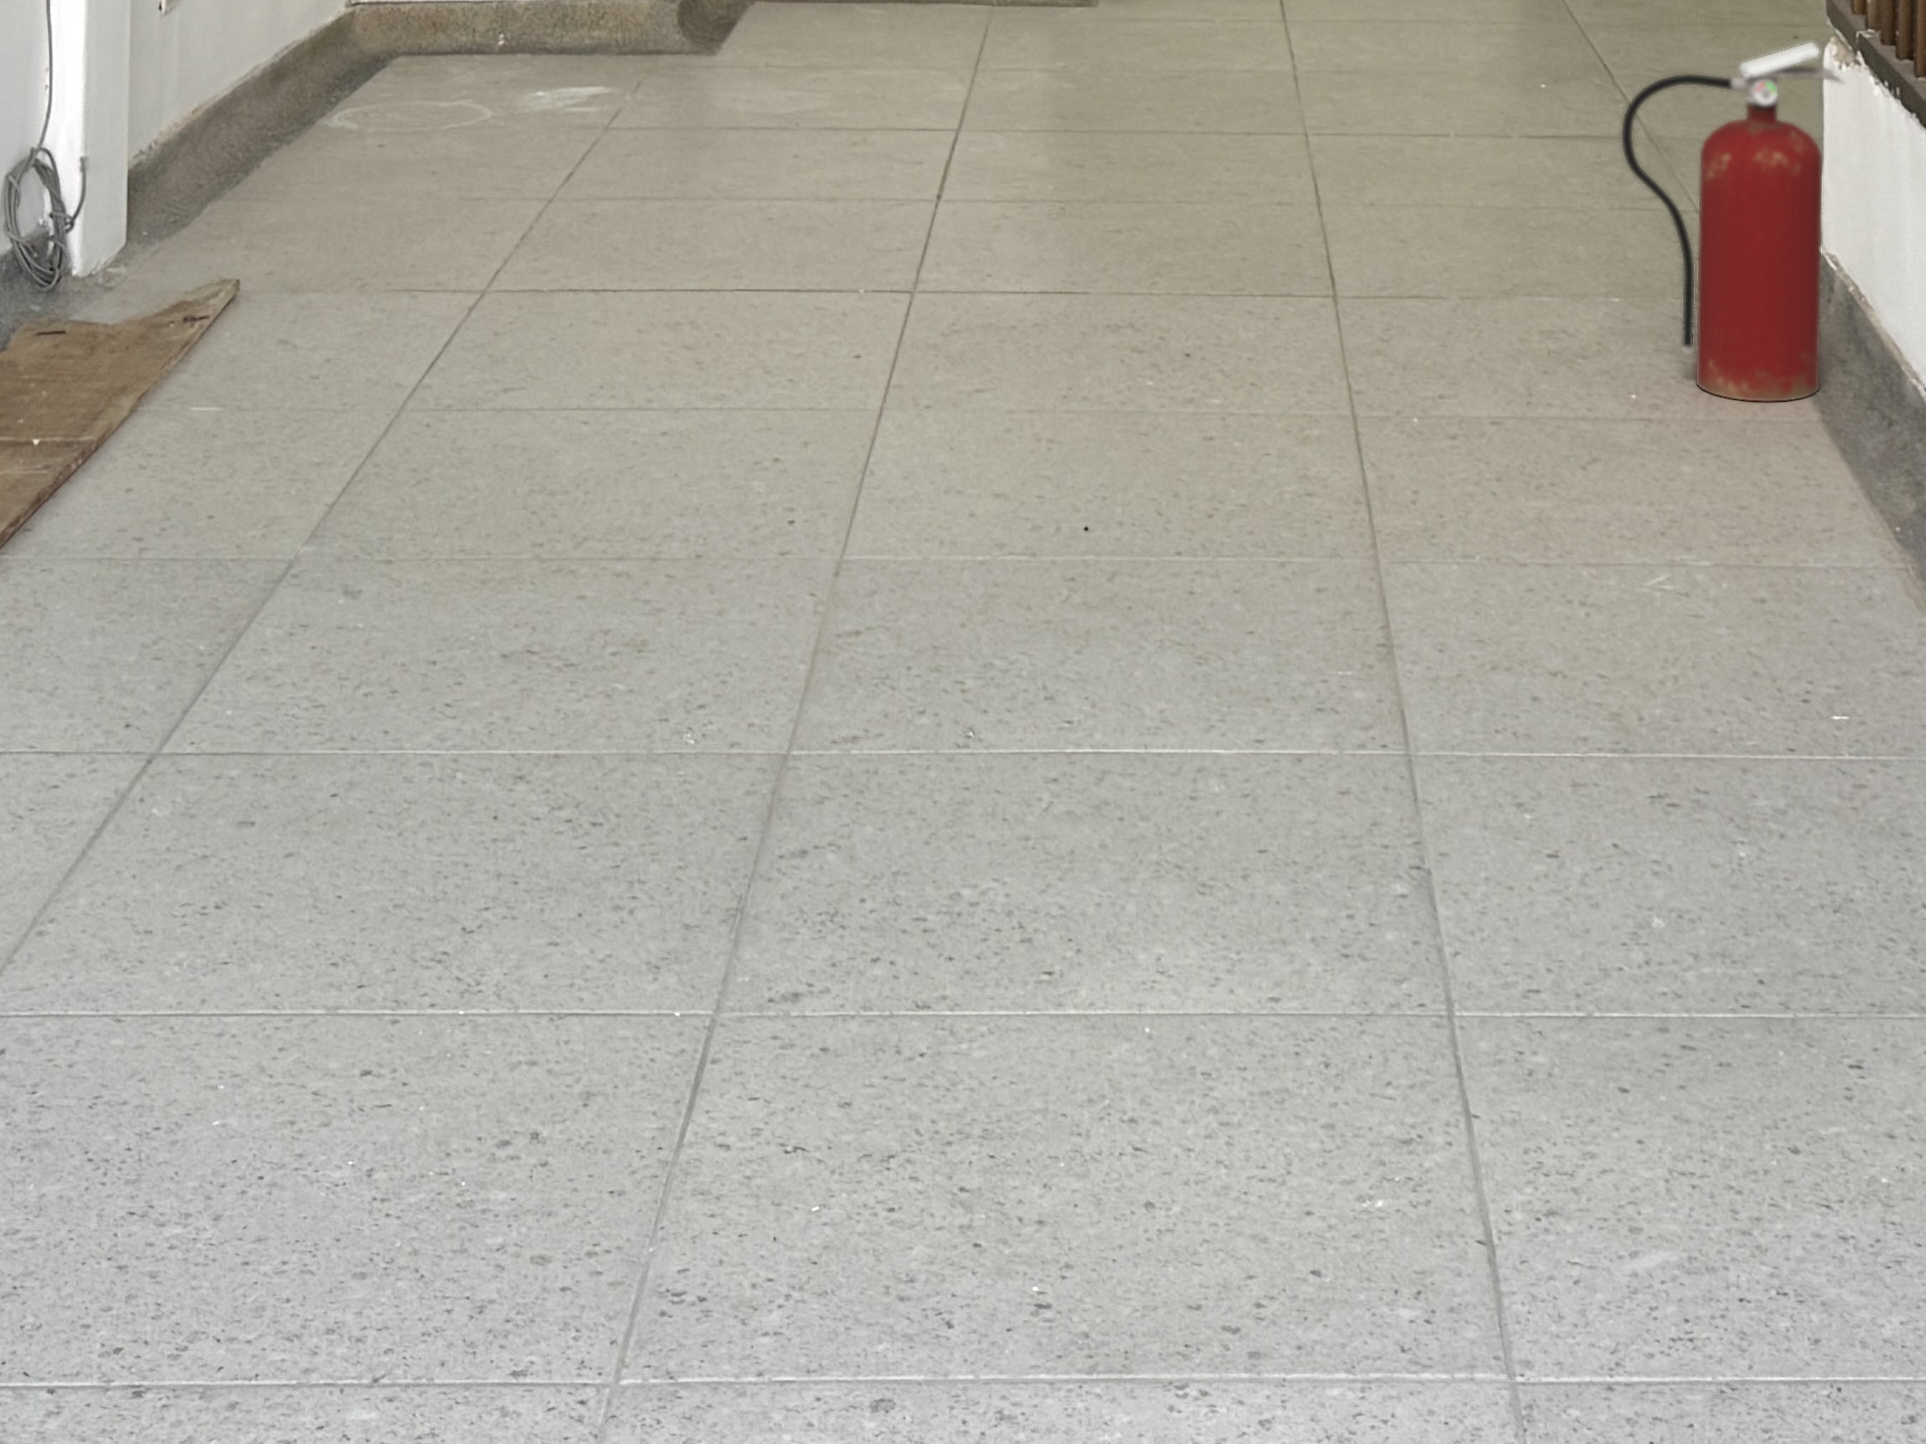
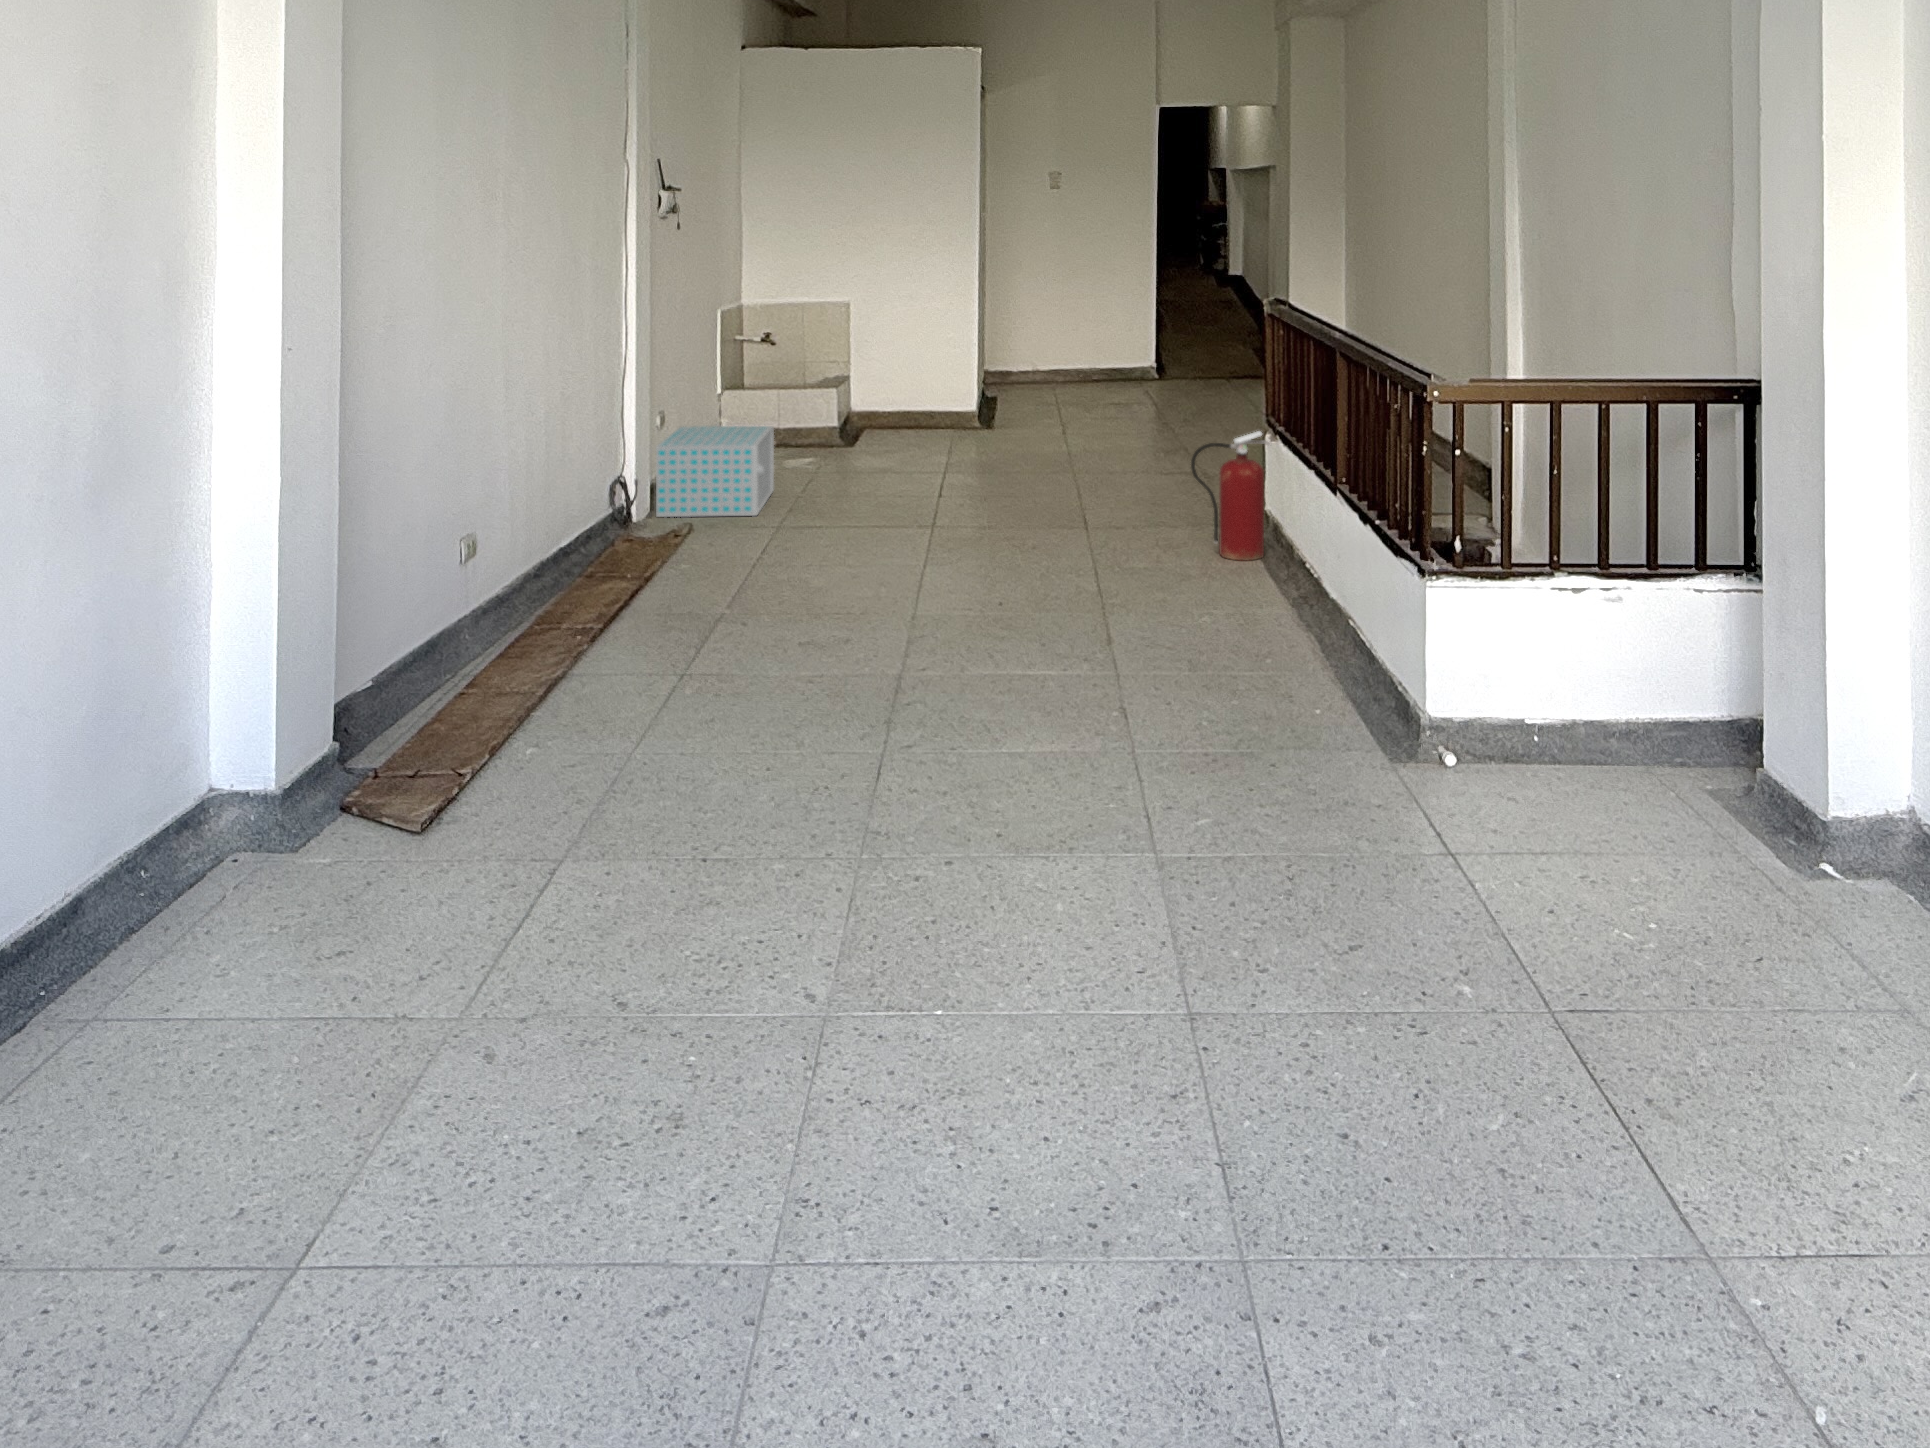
storage box: none [148,3,485,254] -> present [656,426,774,517]

